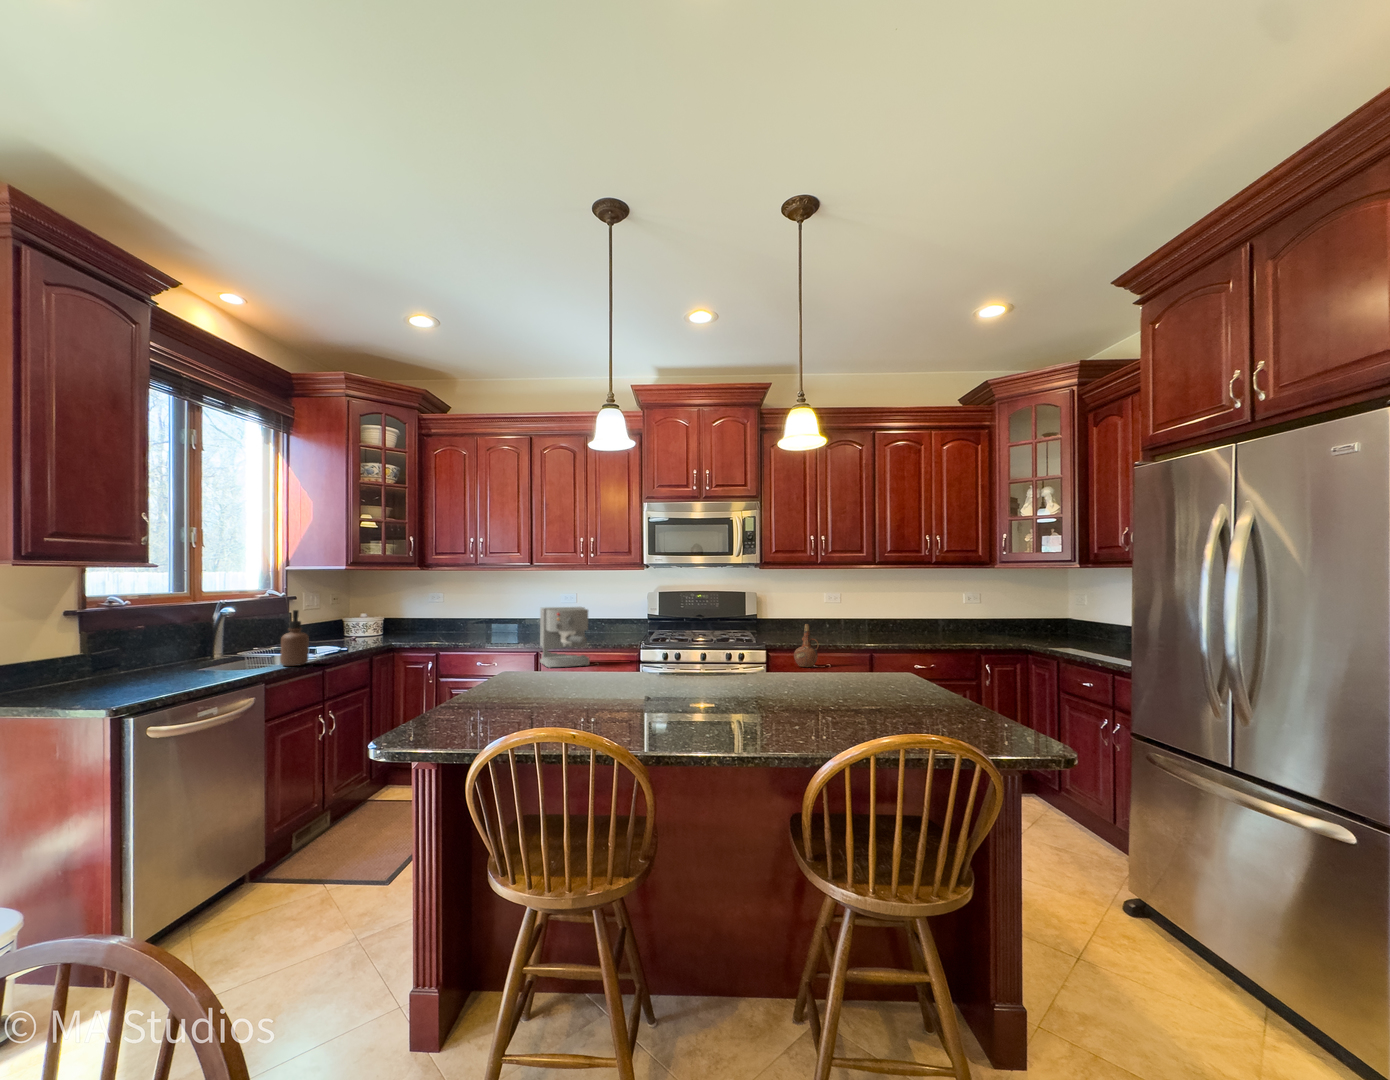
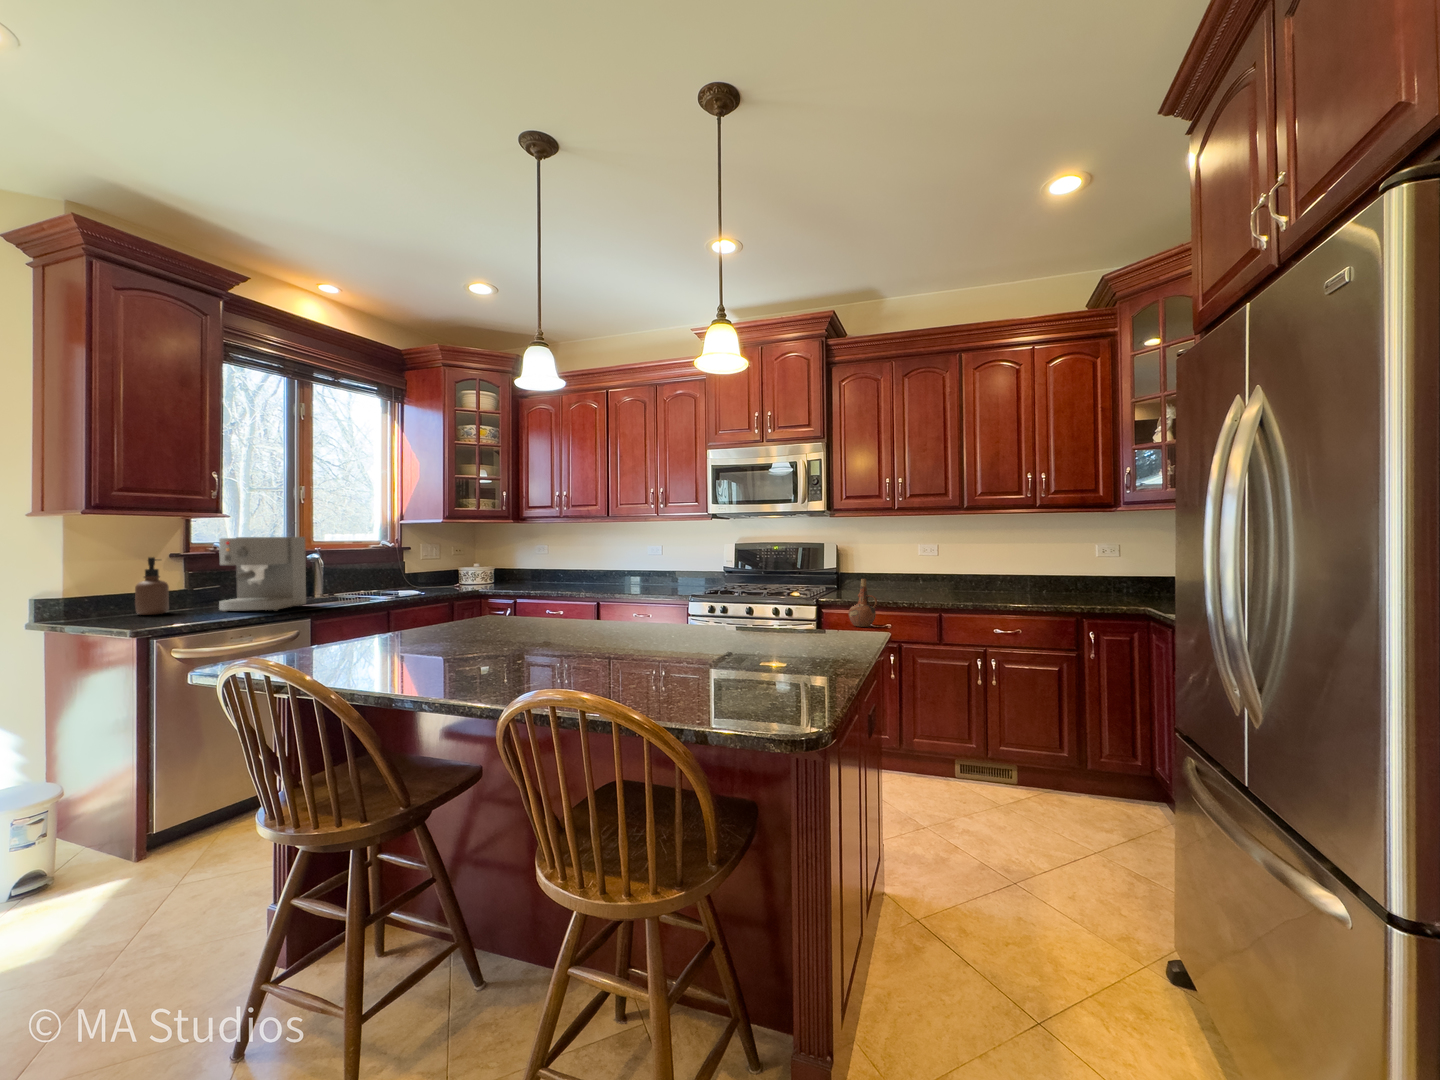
coffee maker: present [540,607,590,668] -> present [219,537,306,612]
soap dispenser: present [280,610,309,666] -> present [135,557,169,615]

